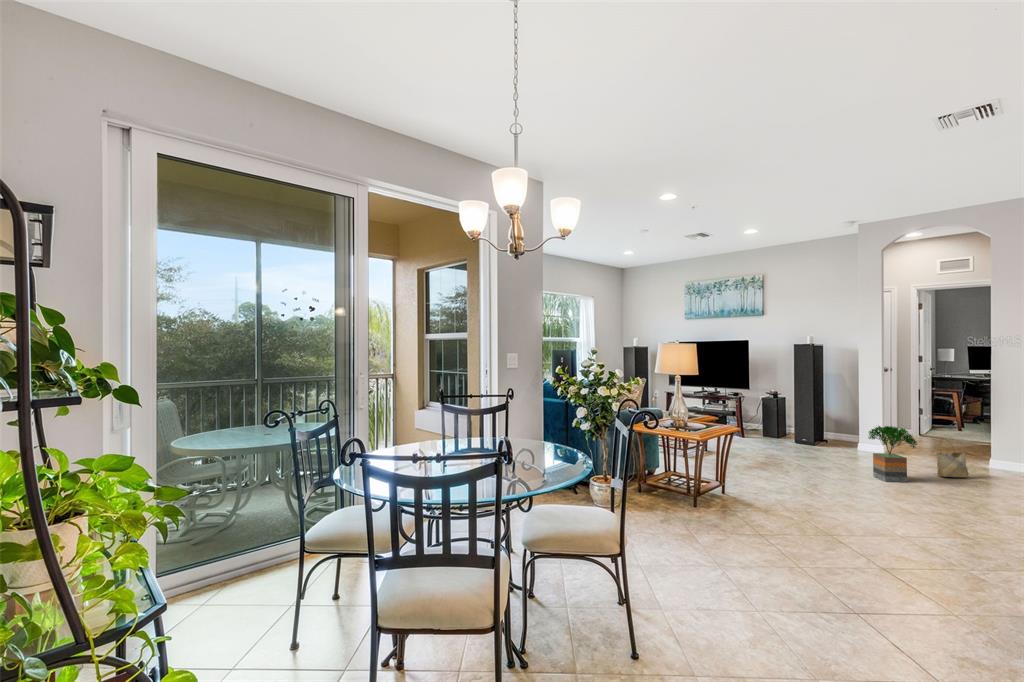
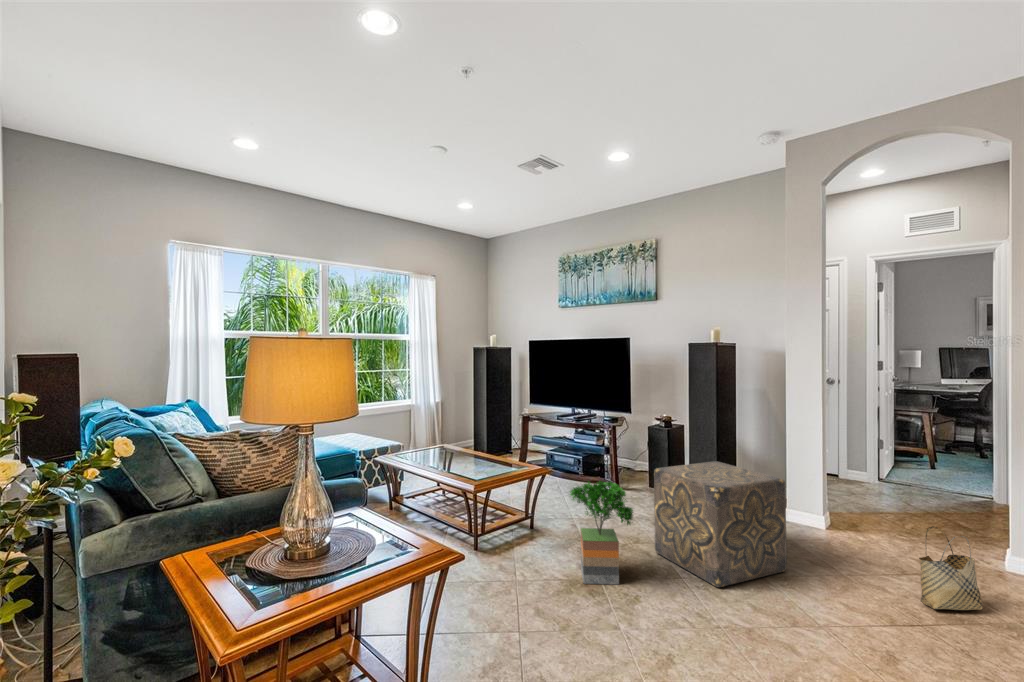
ottoman: none [787,413,865,471] -> present [654,461,787,587]
potted tree: present [869,426,917,482] -> present [570,481,633,585]

